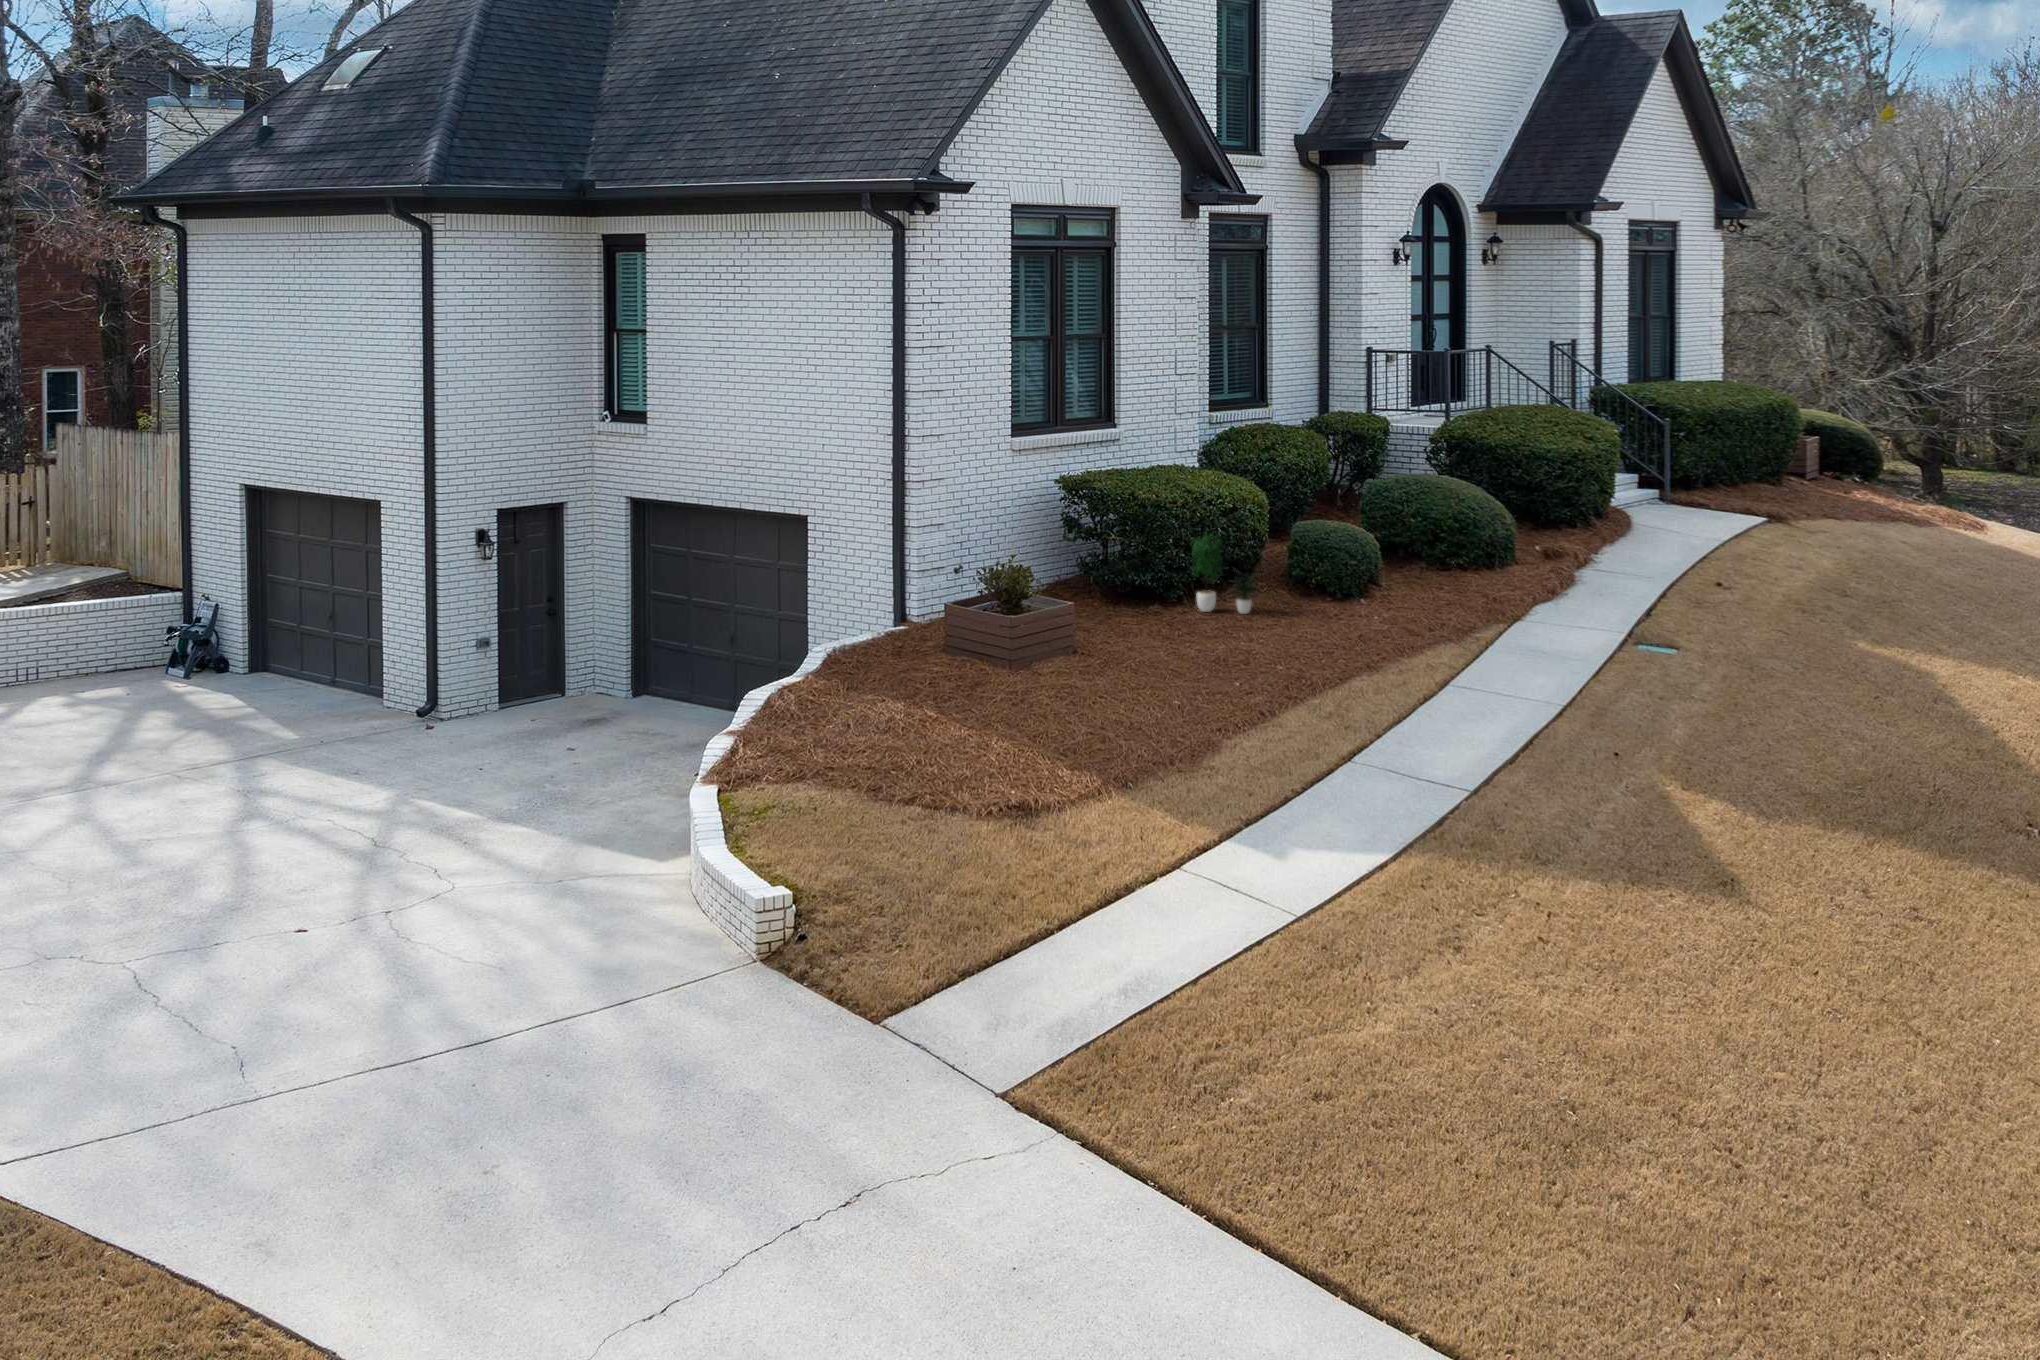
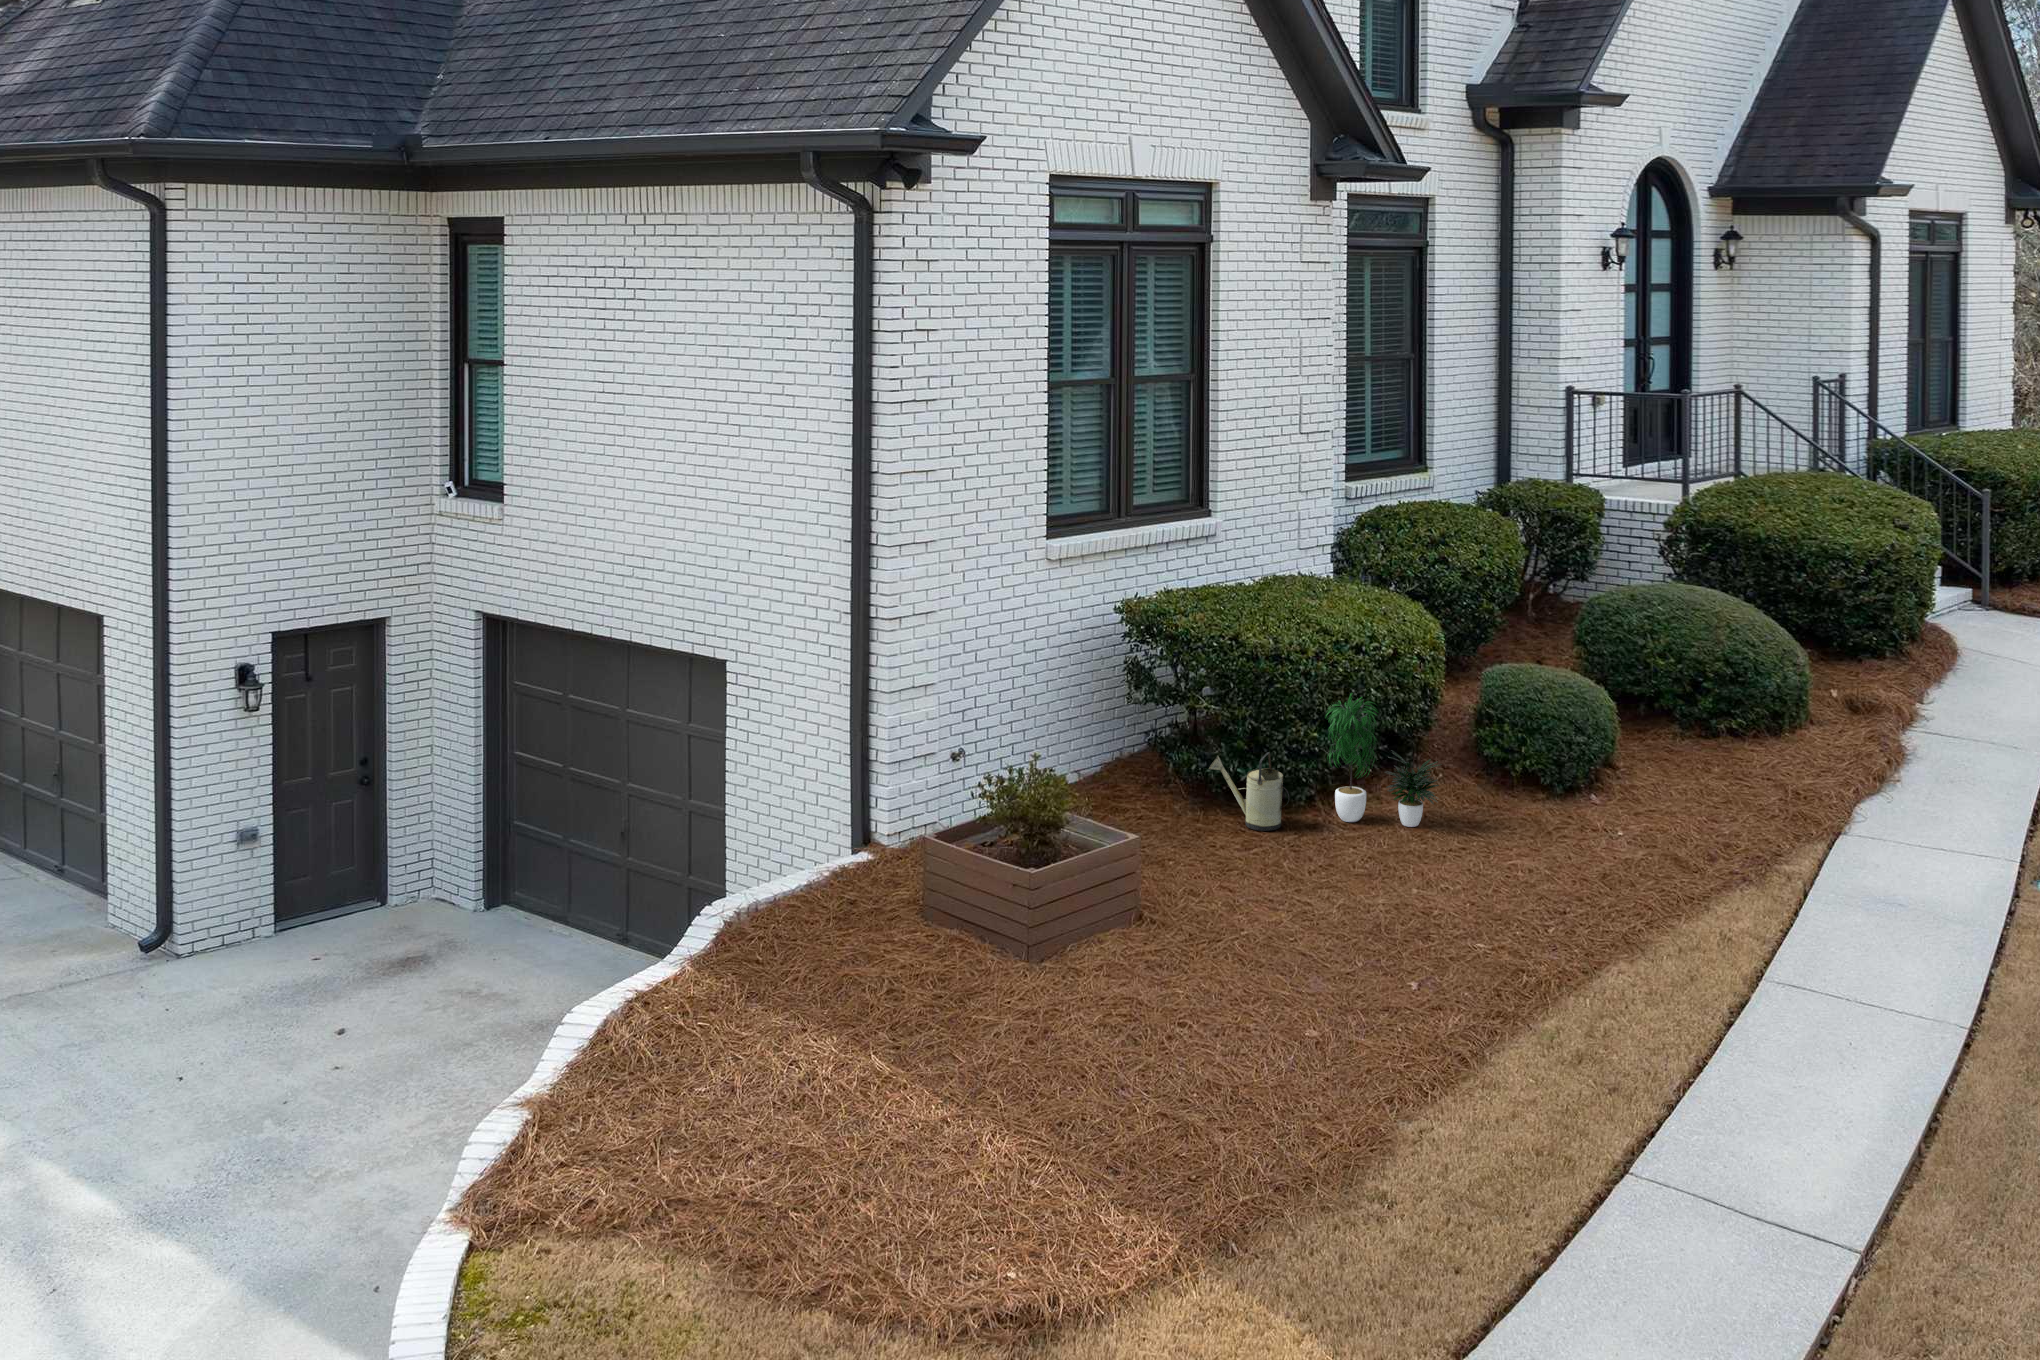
watering can: none [1116,568,1168,616] -> present [1209,752,1289,831]

